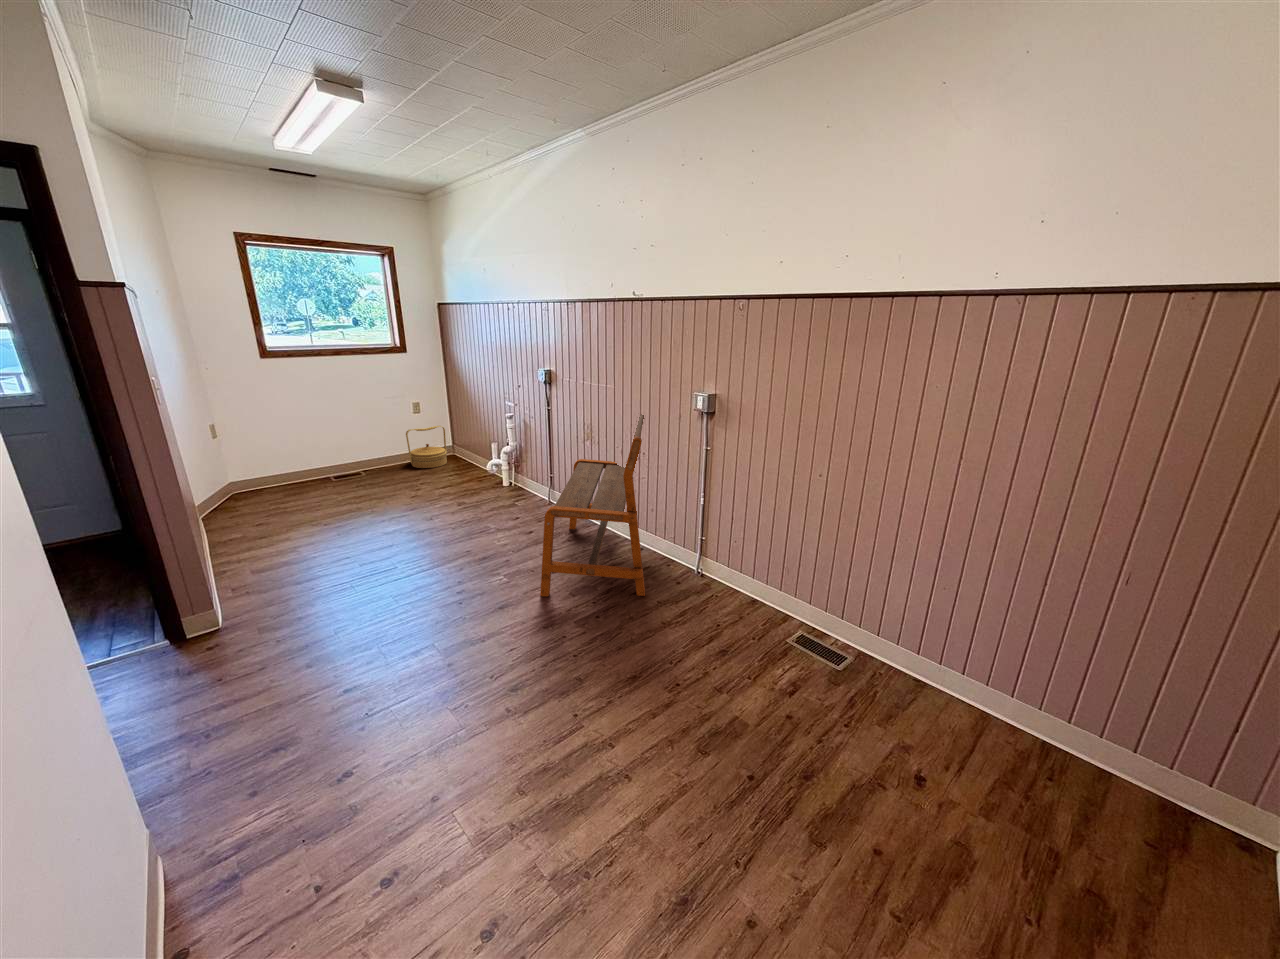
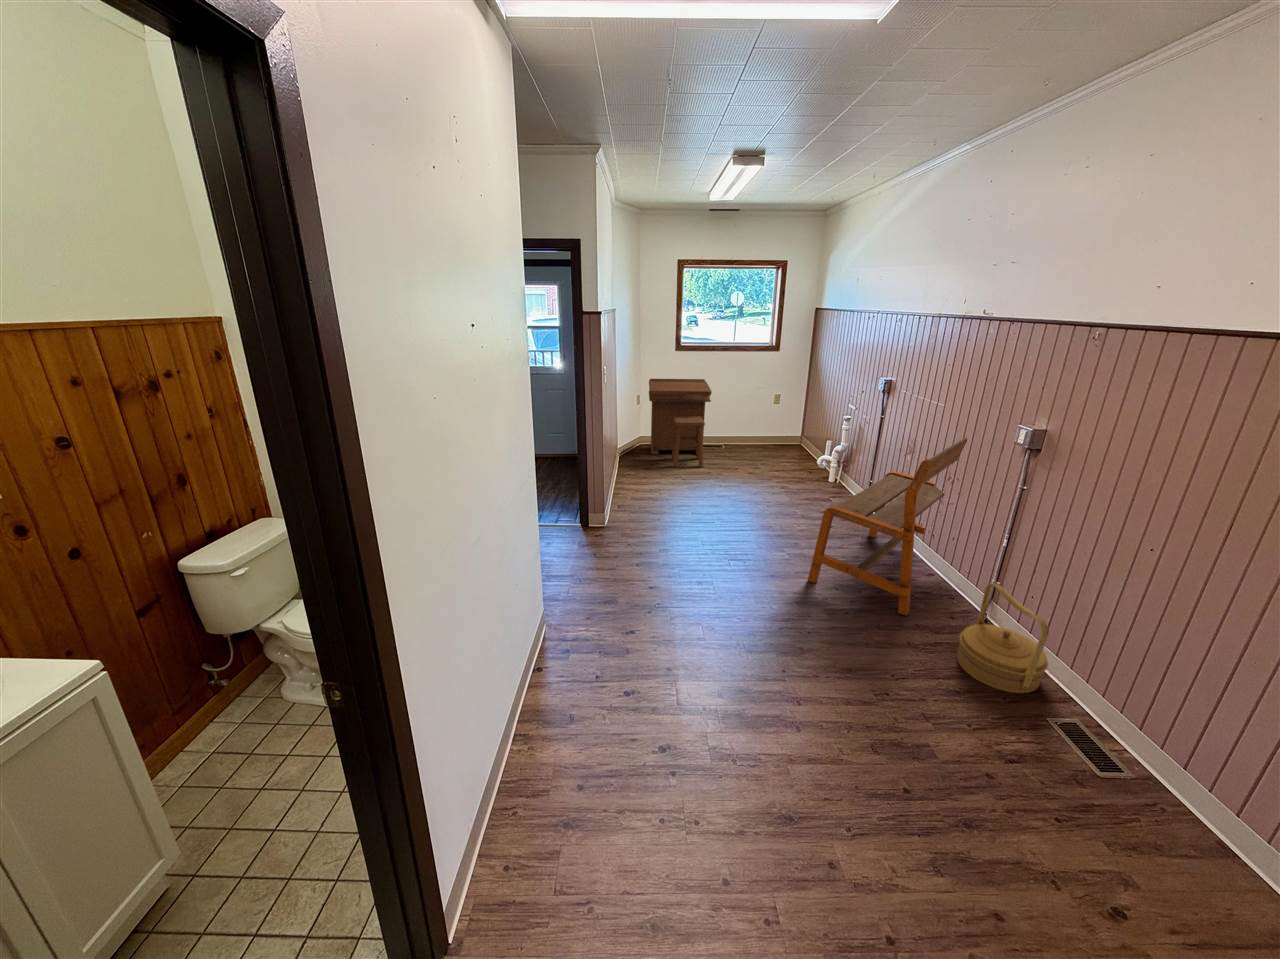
desk: none [228,393,349,511] -> present [649,379,712,467]
woven basket: present [406,426,447,468] -> present [957,583,1049,693]

